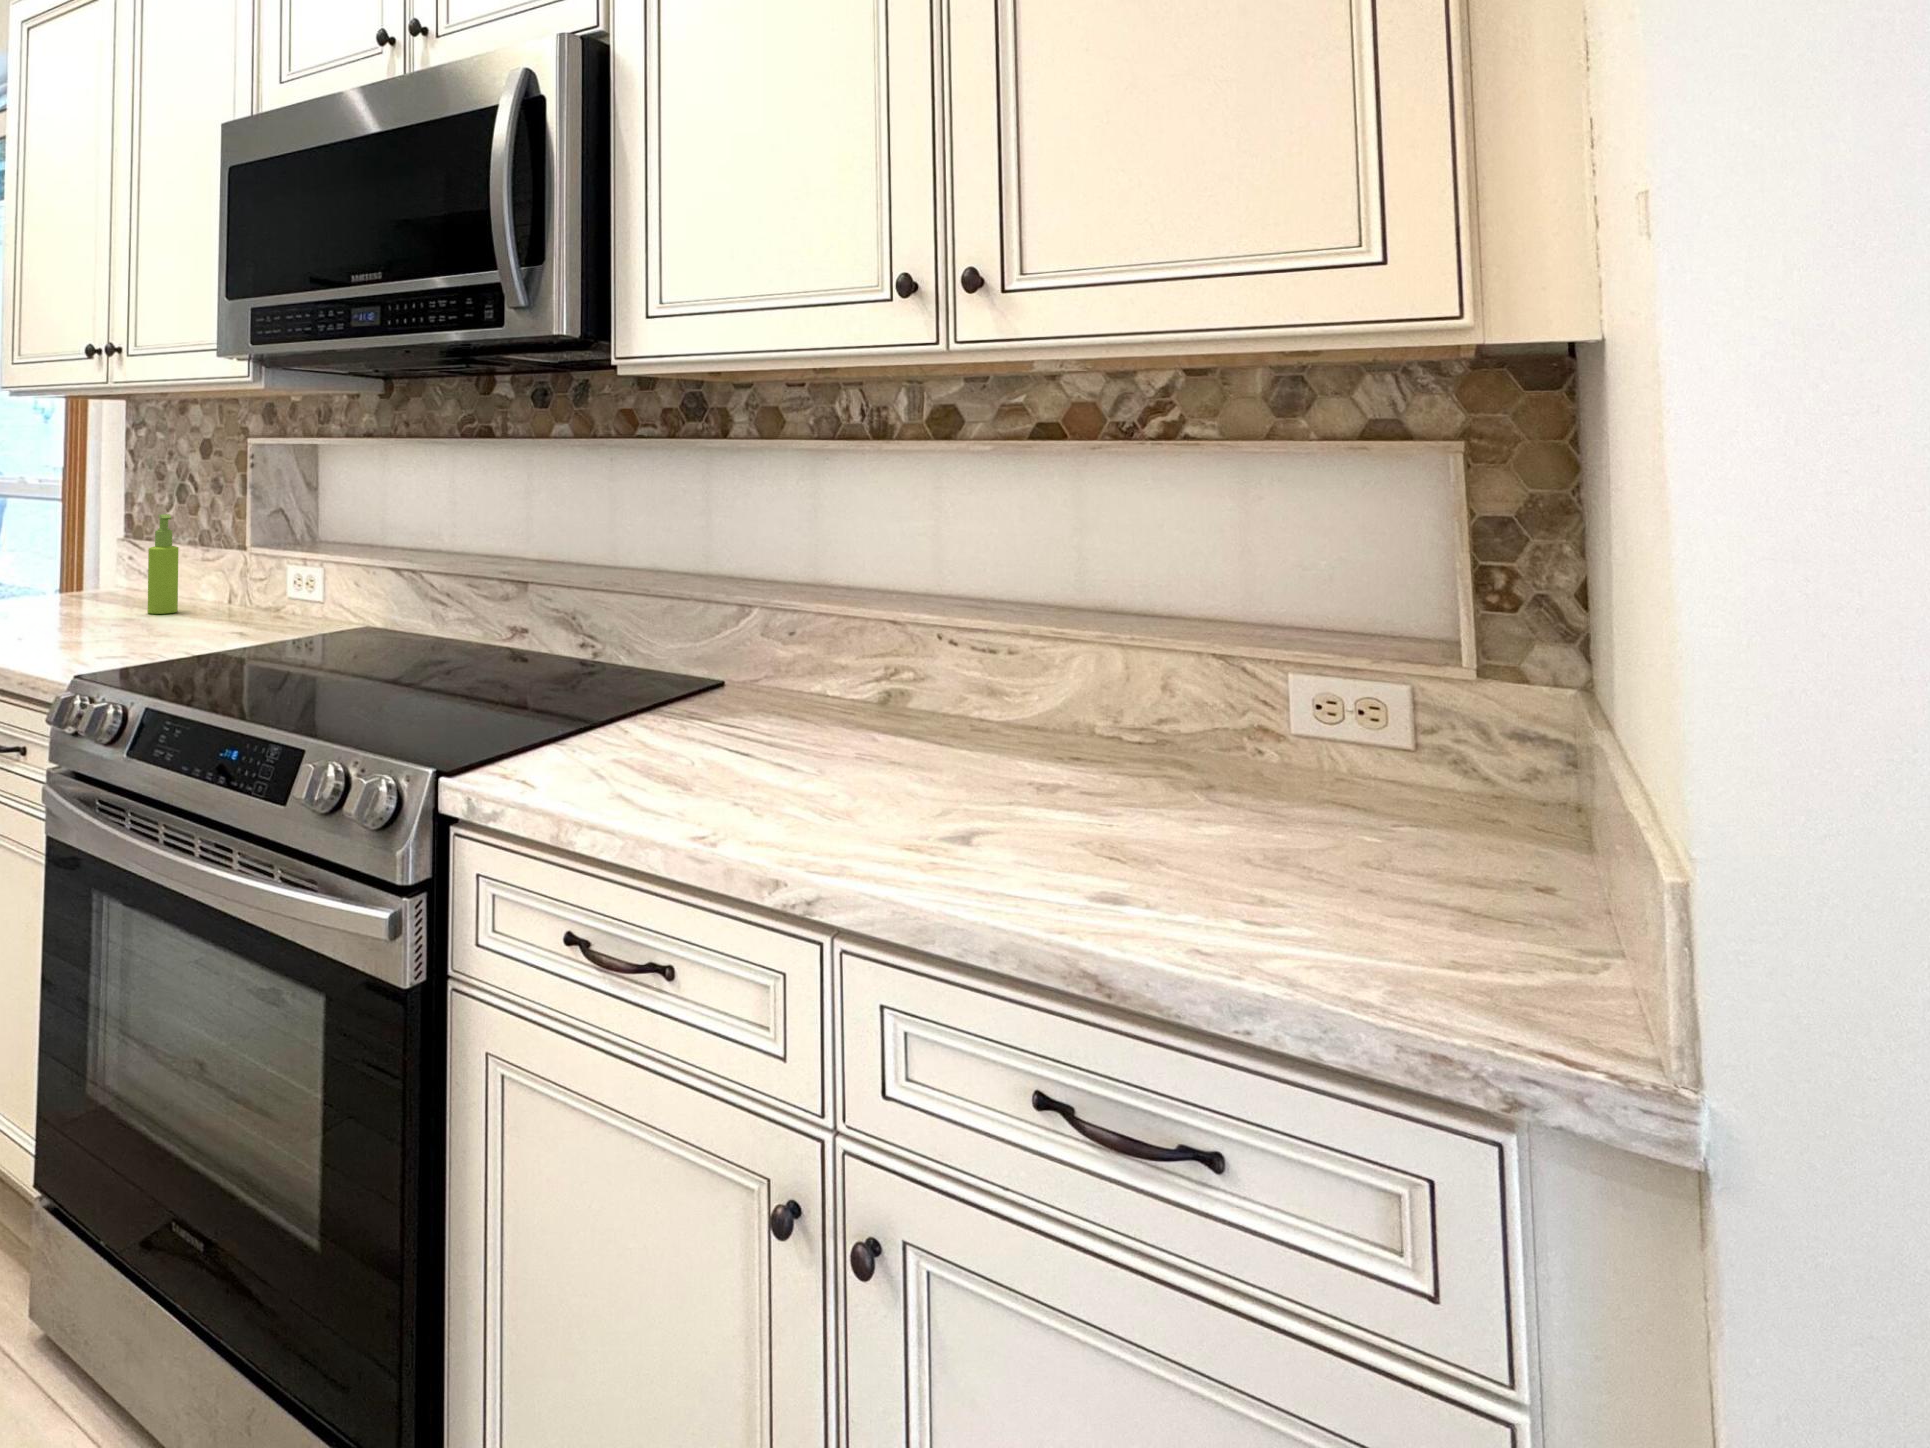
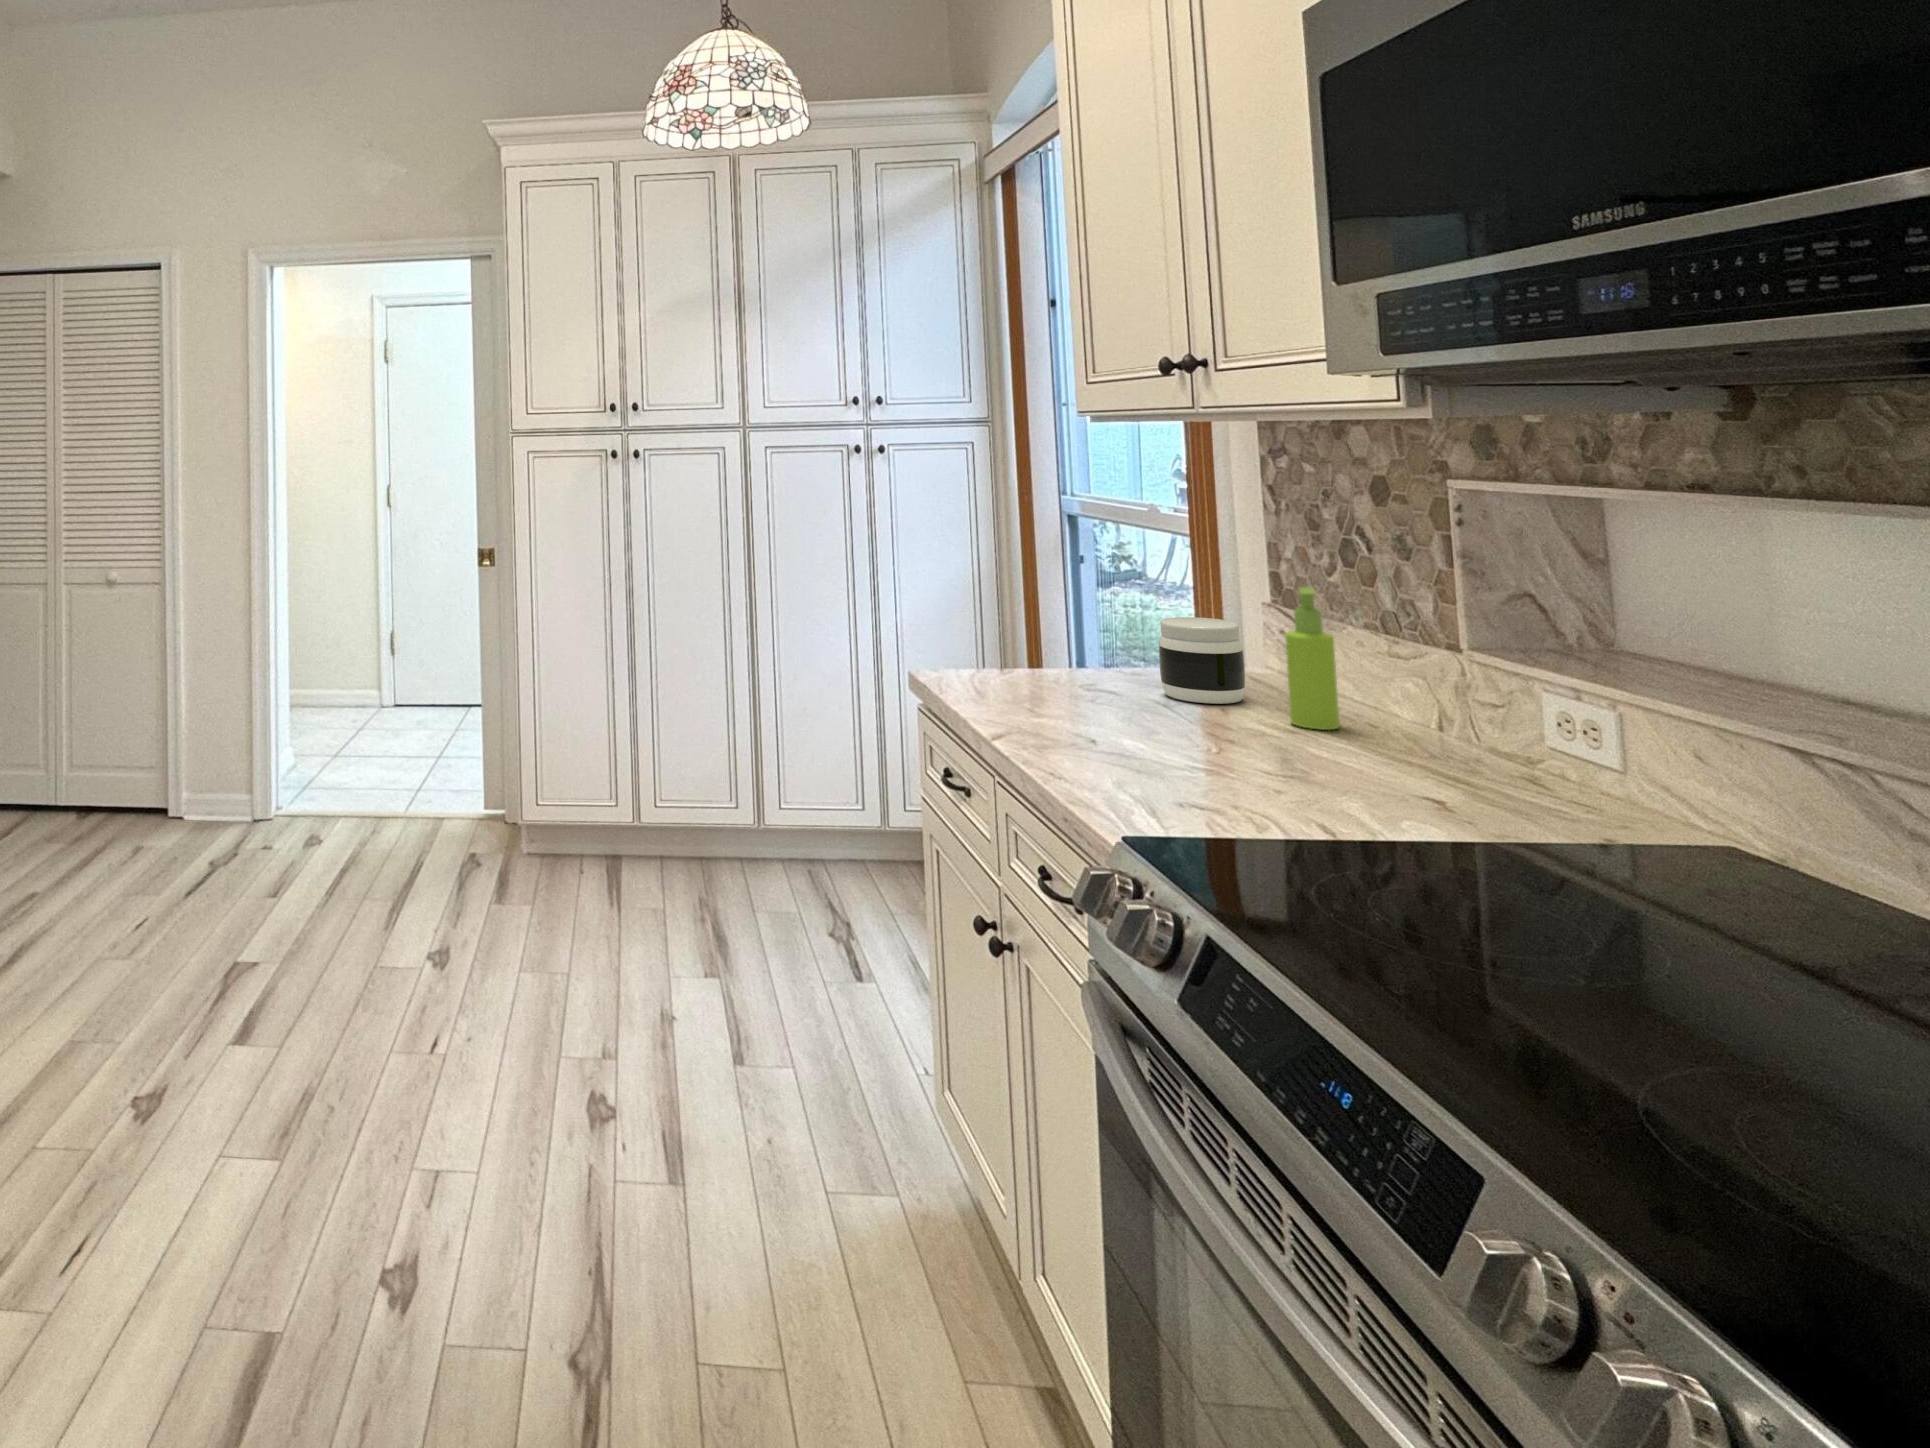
jar: none [54,548,114,611] -> present [1159,617,1245,704]

